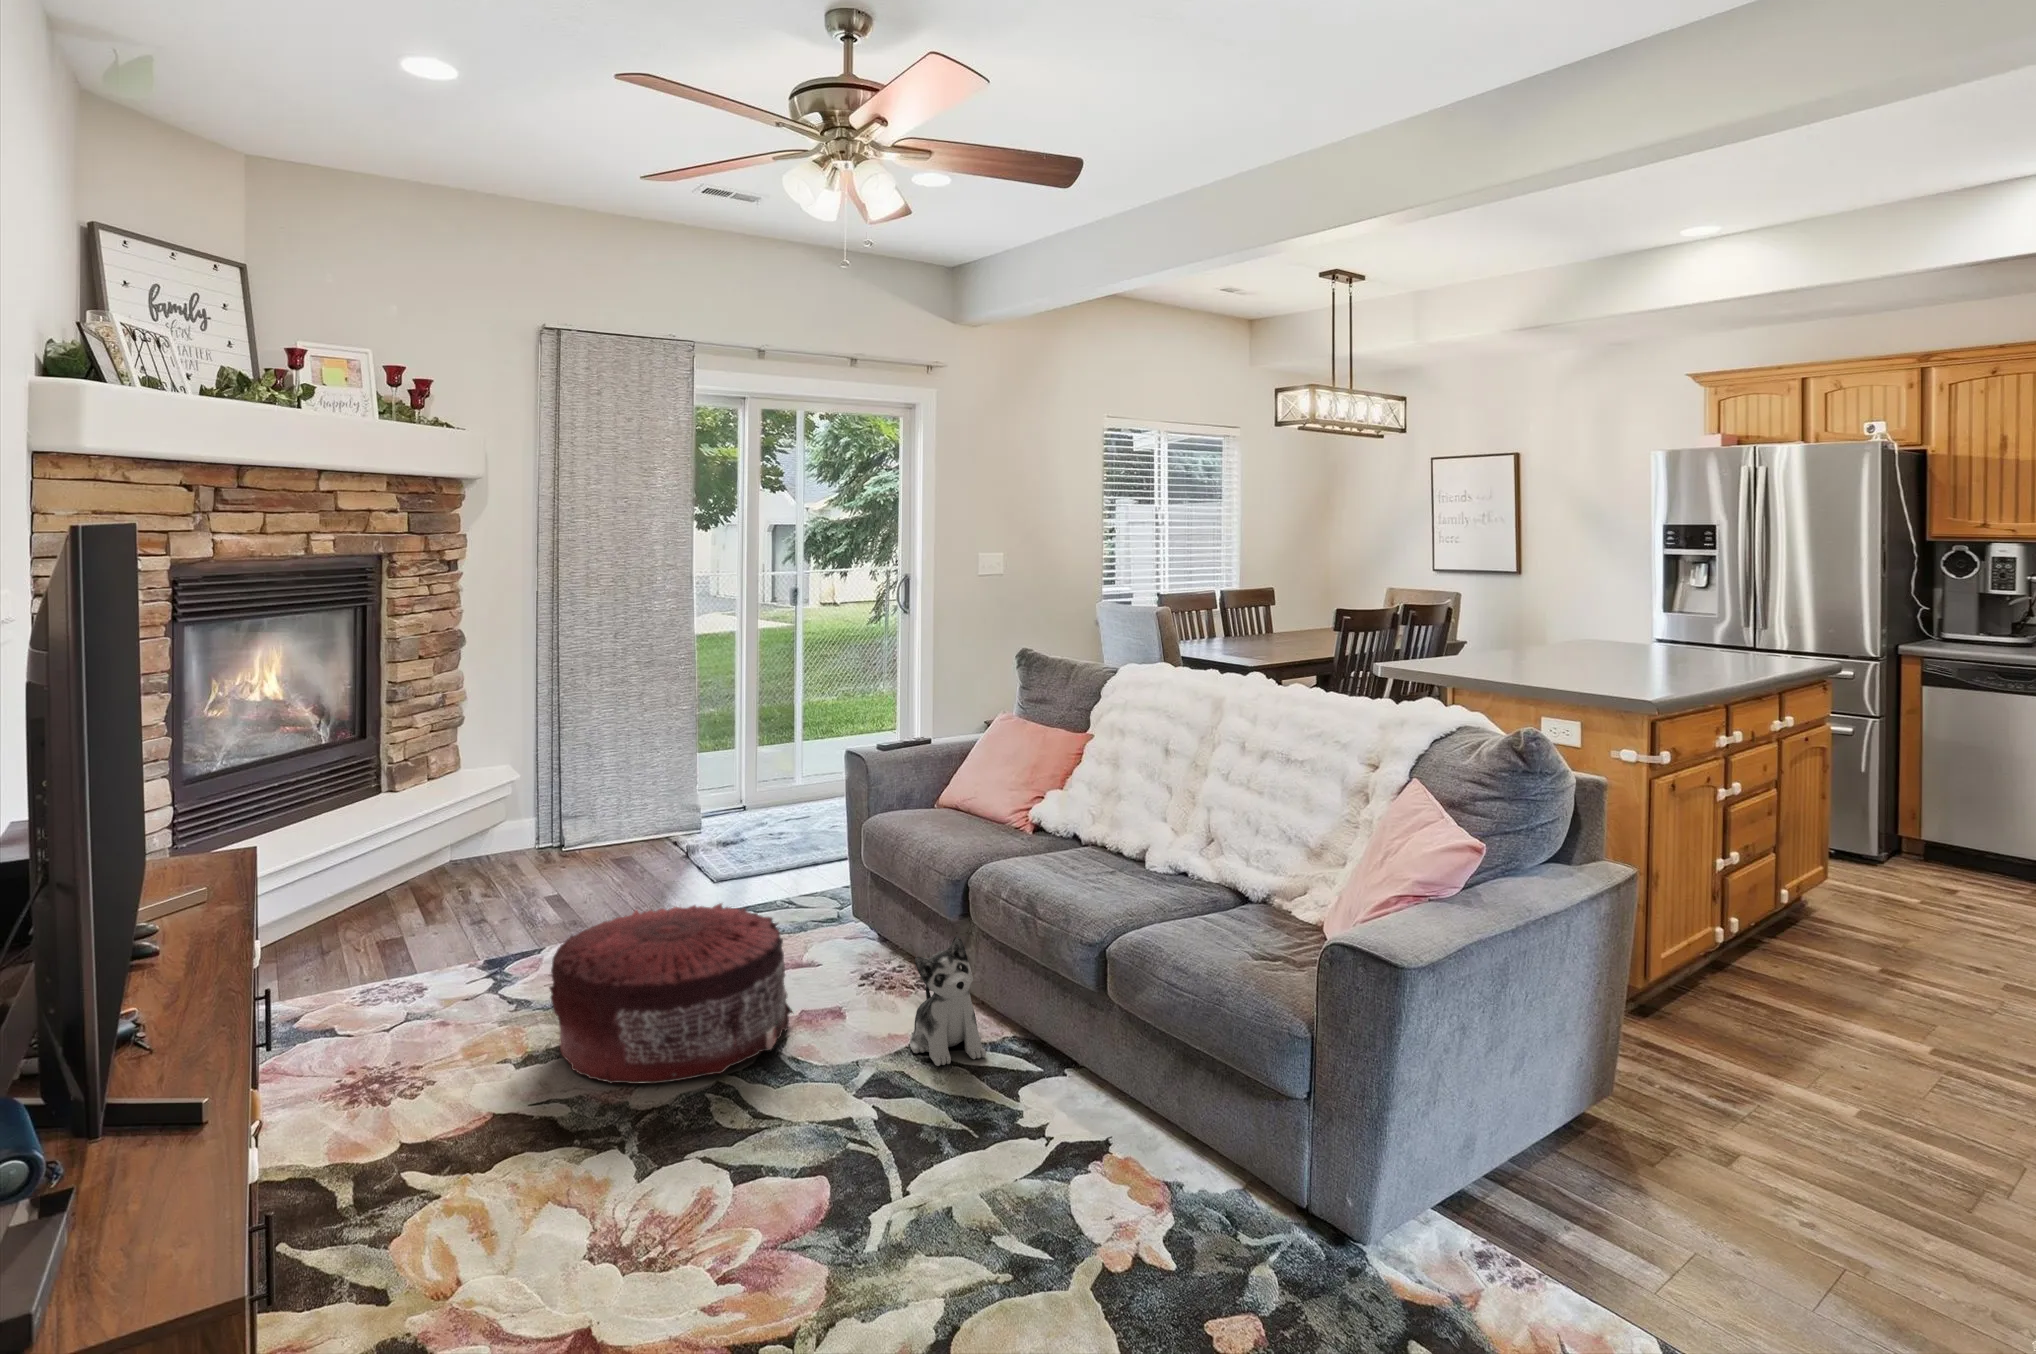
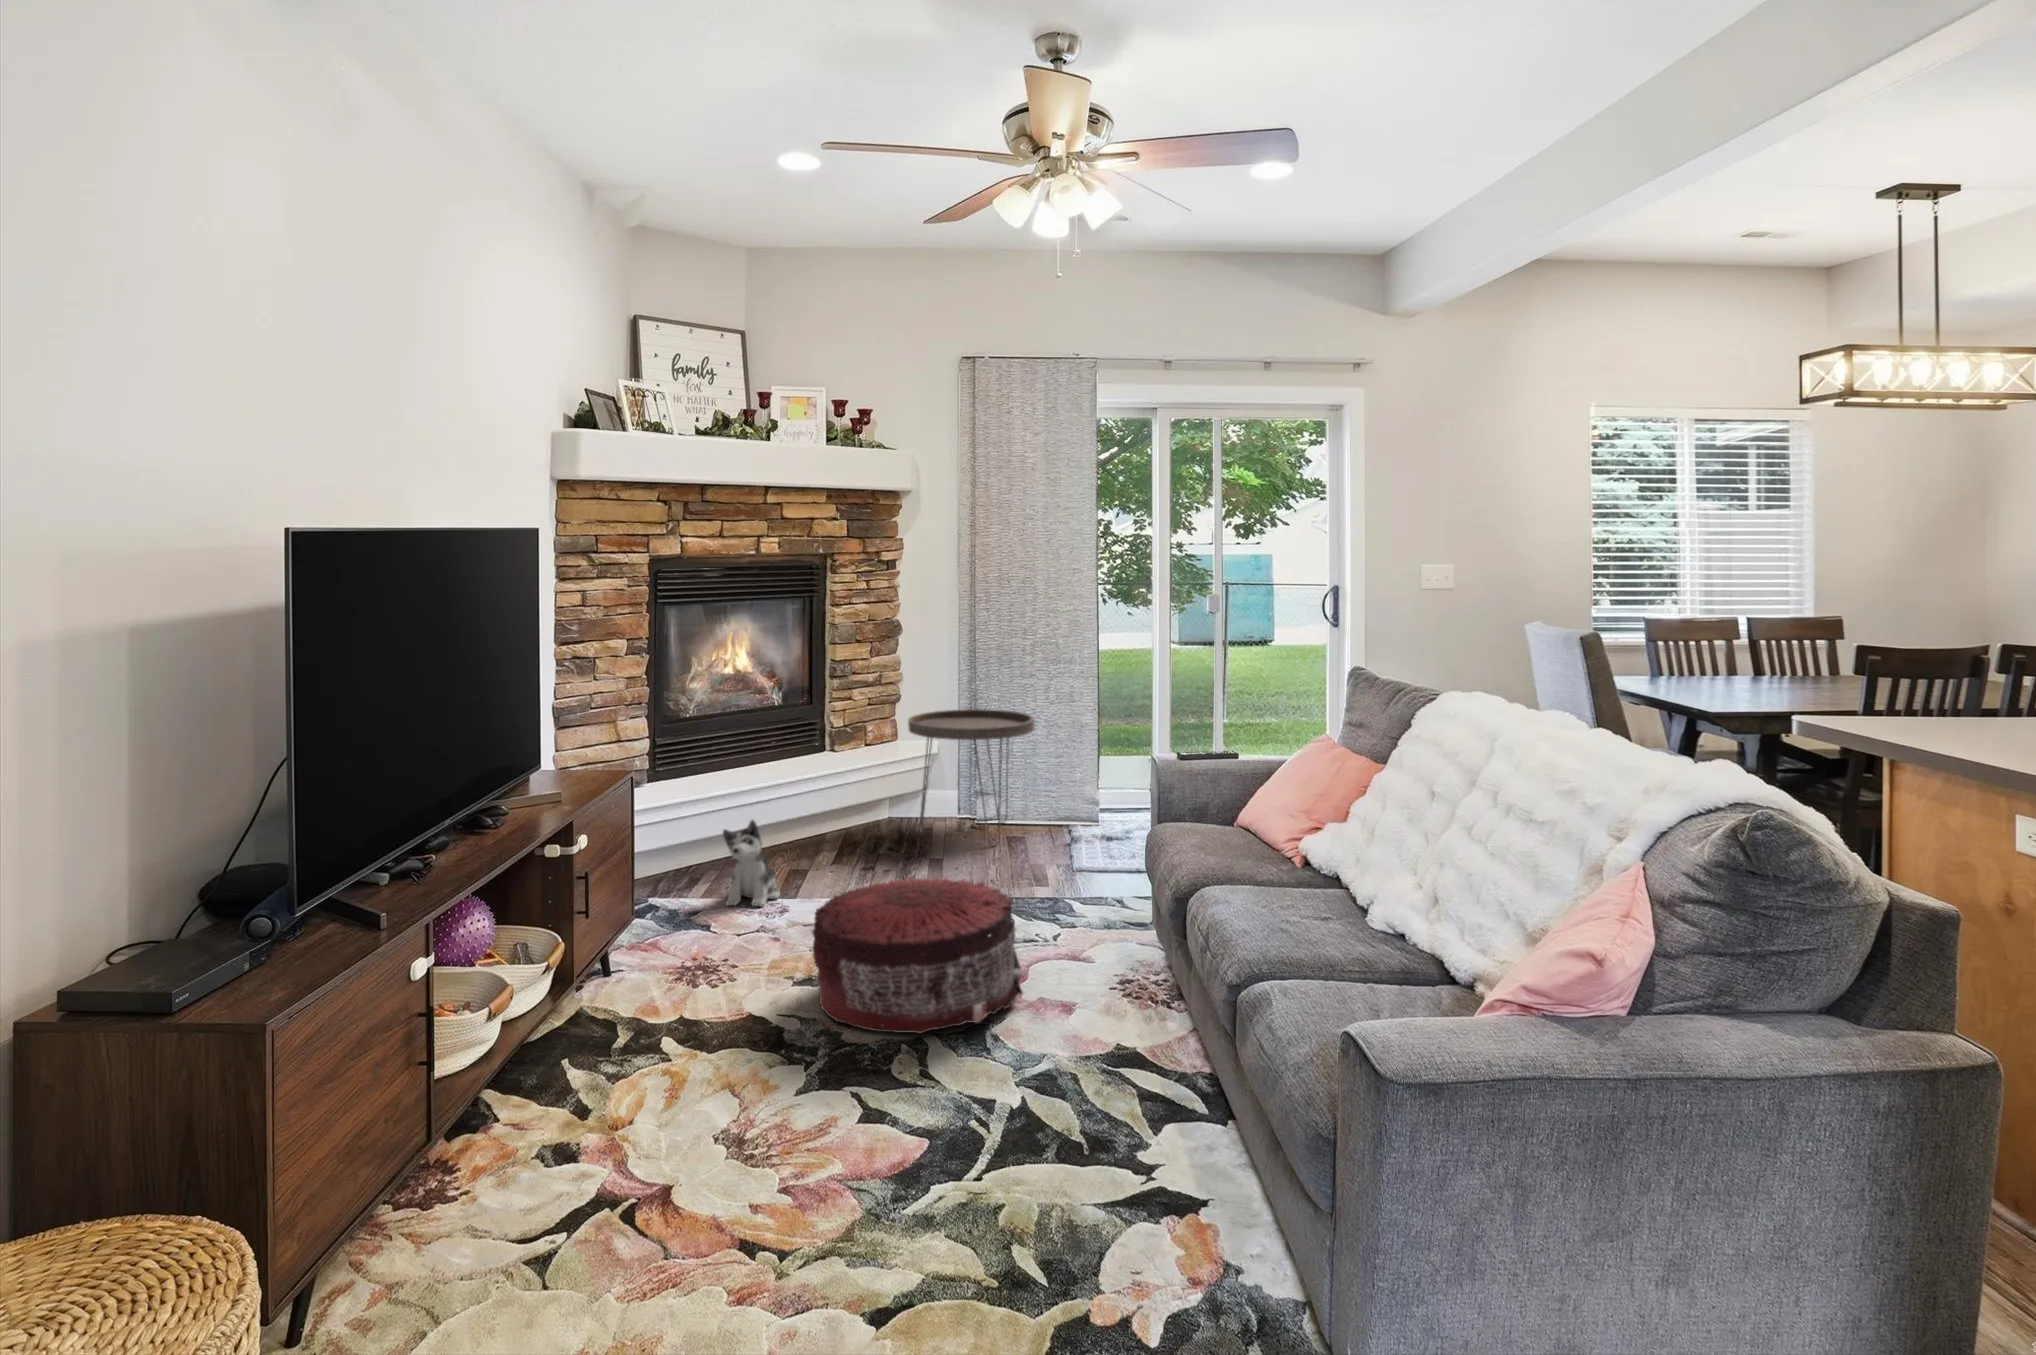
side table: none [498,726,648,874] -> present [908,709,1035,846]
plush toy: present [910,936,986,1066] -> present [723,820,780,907]

